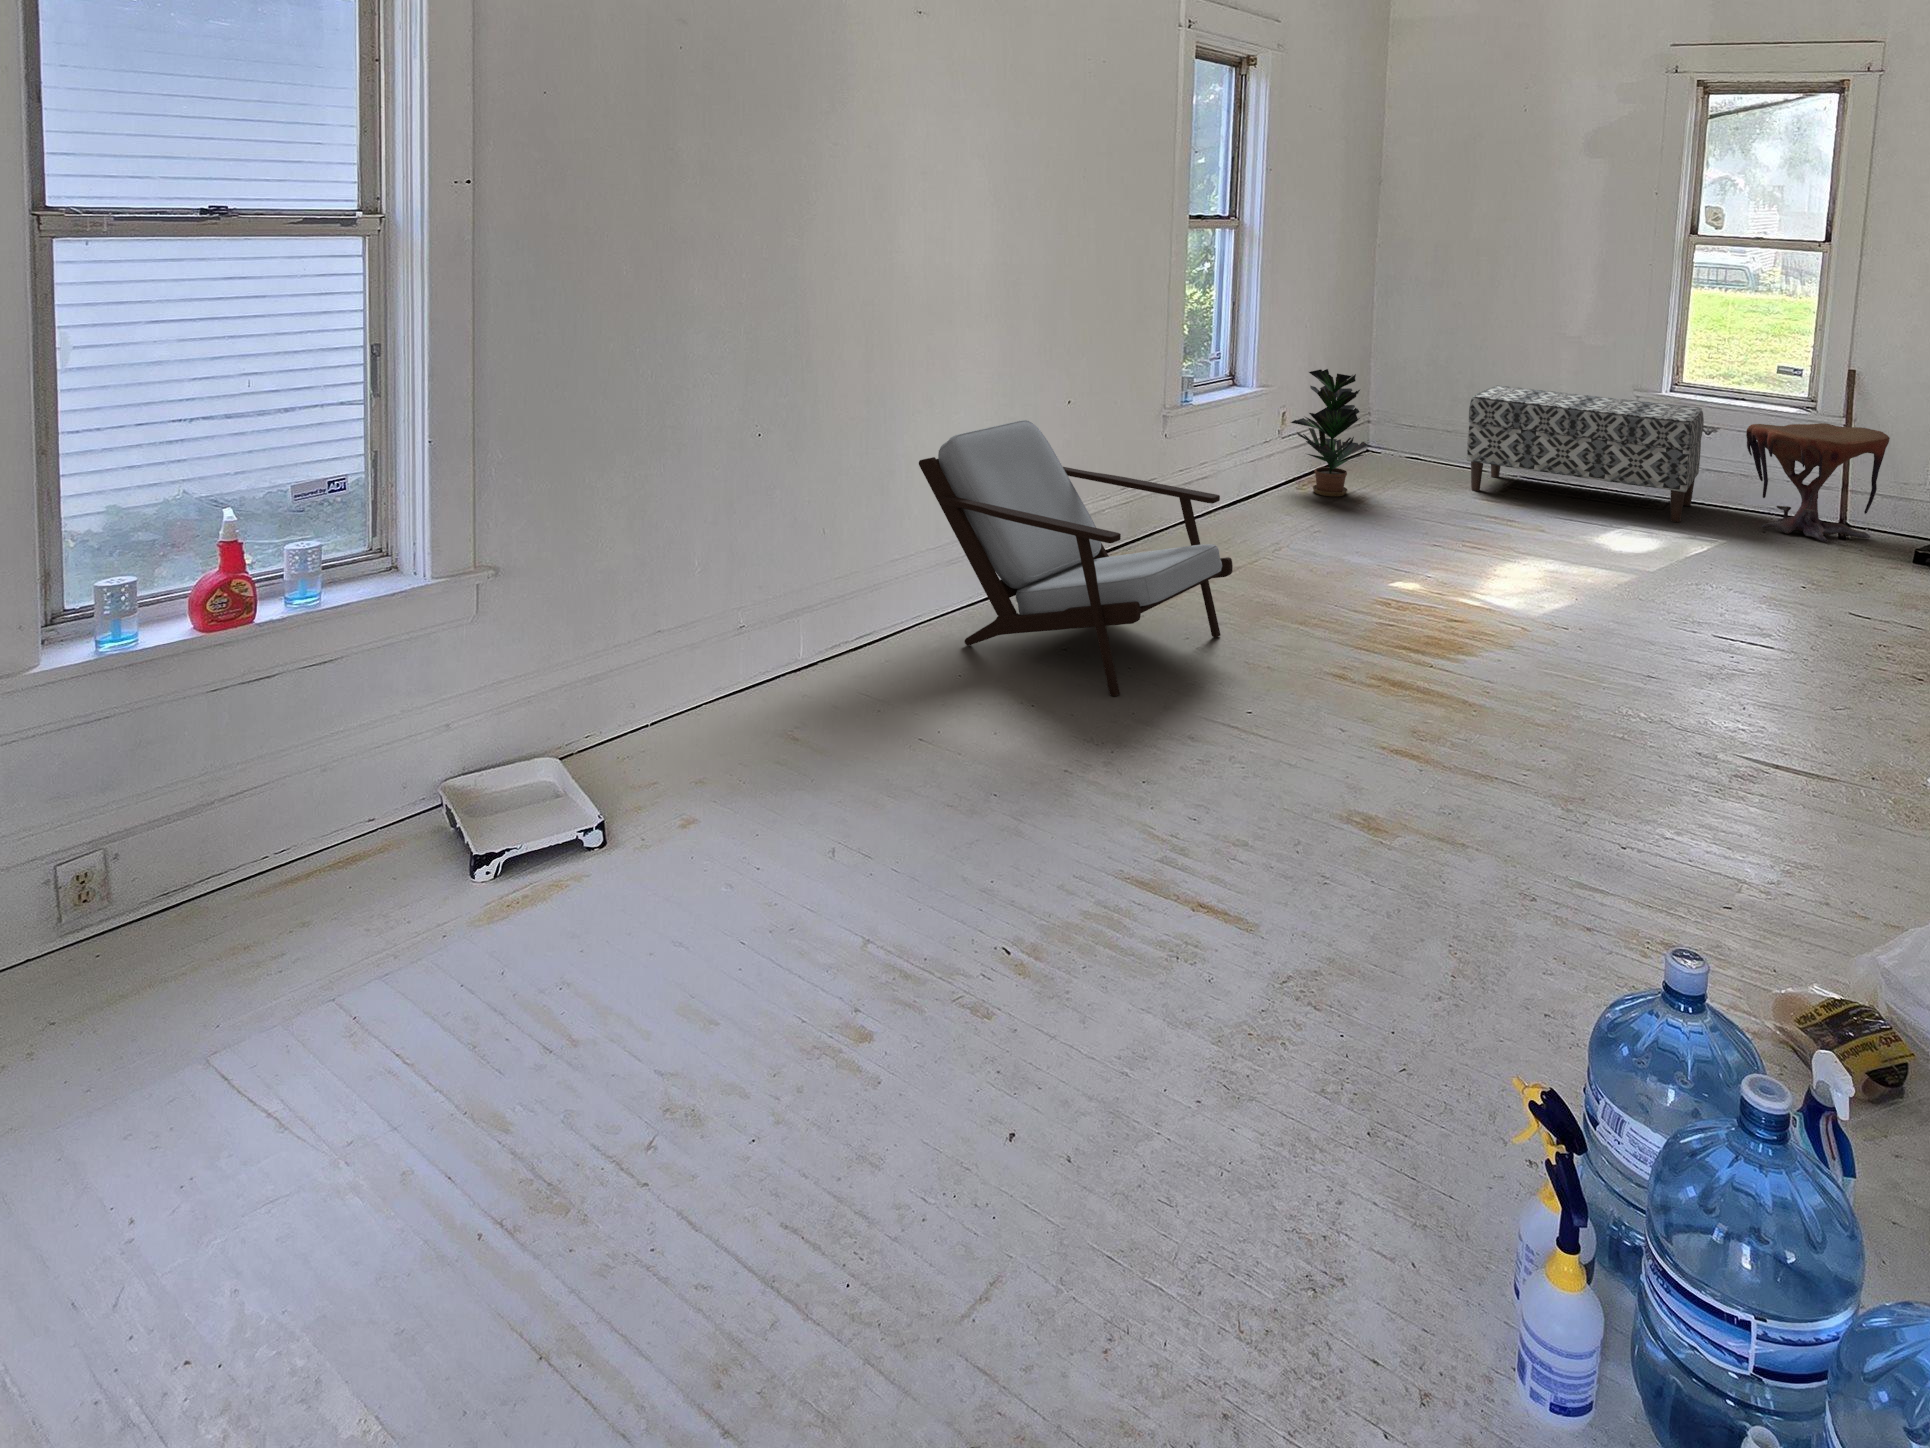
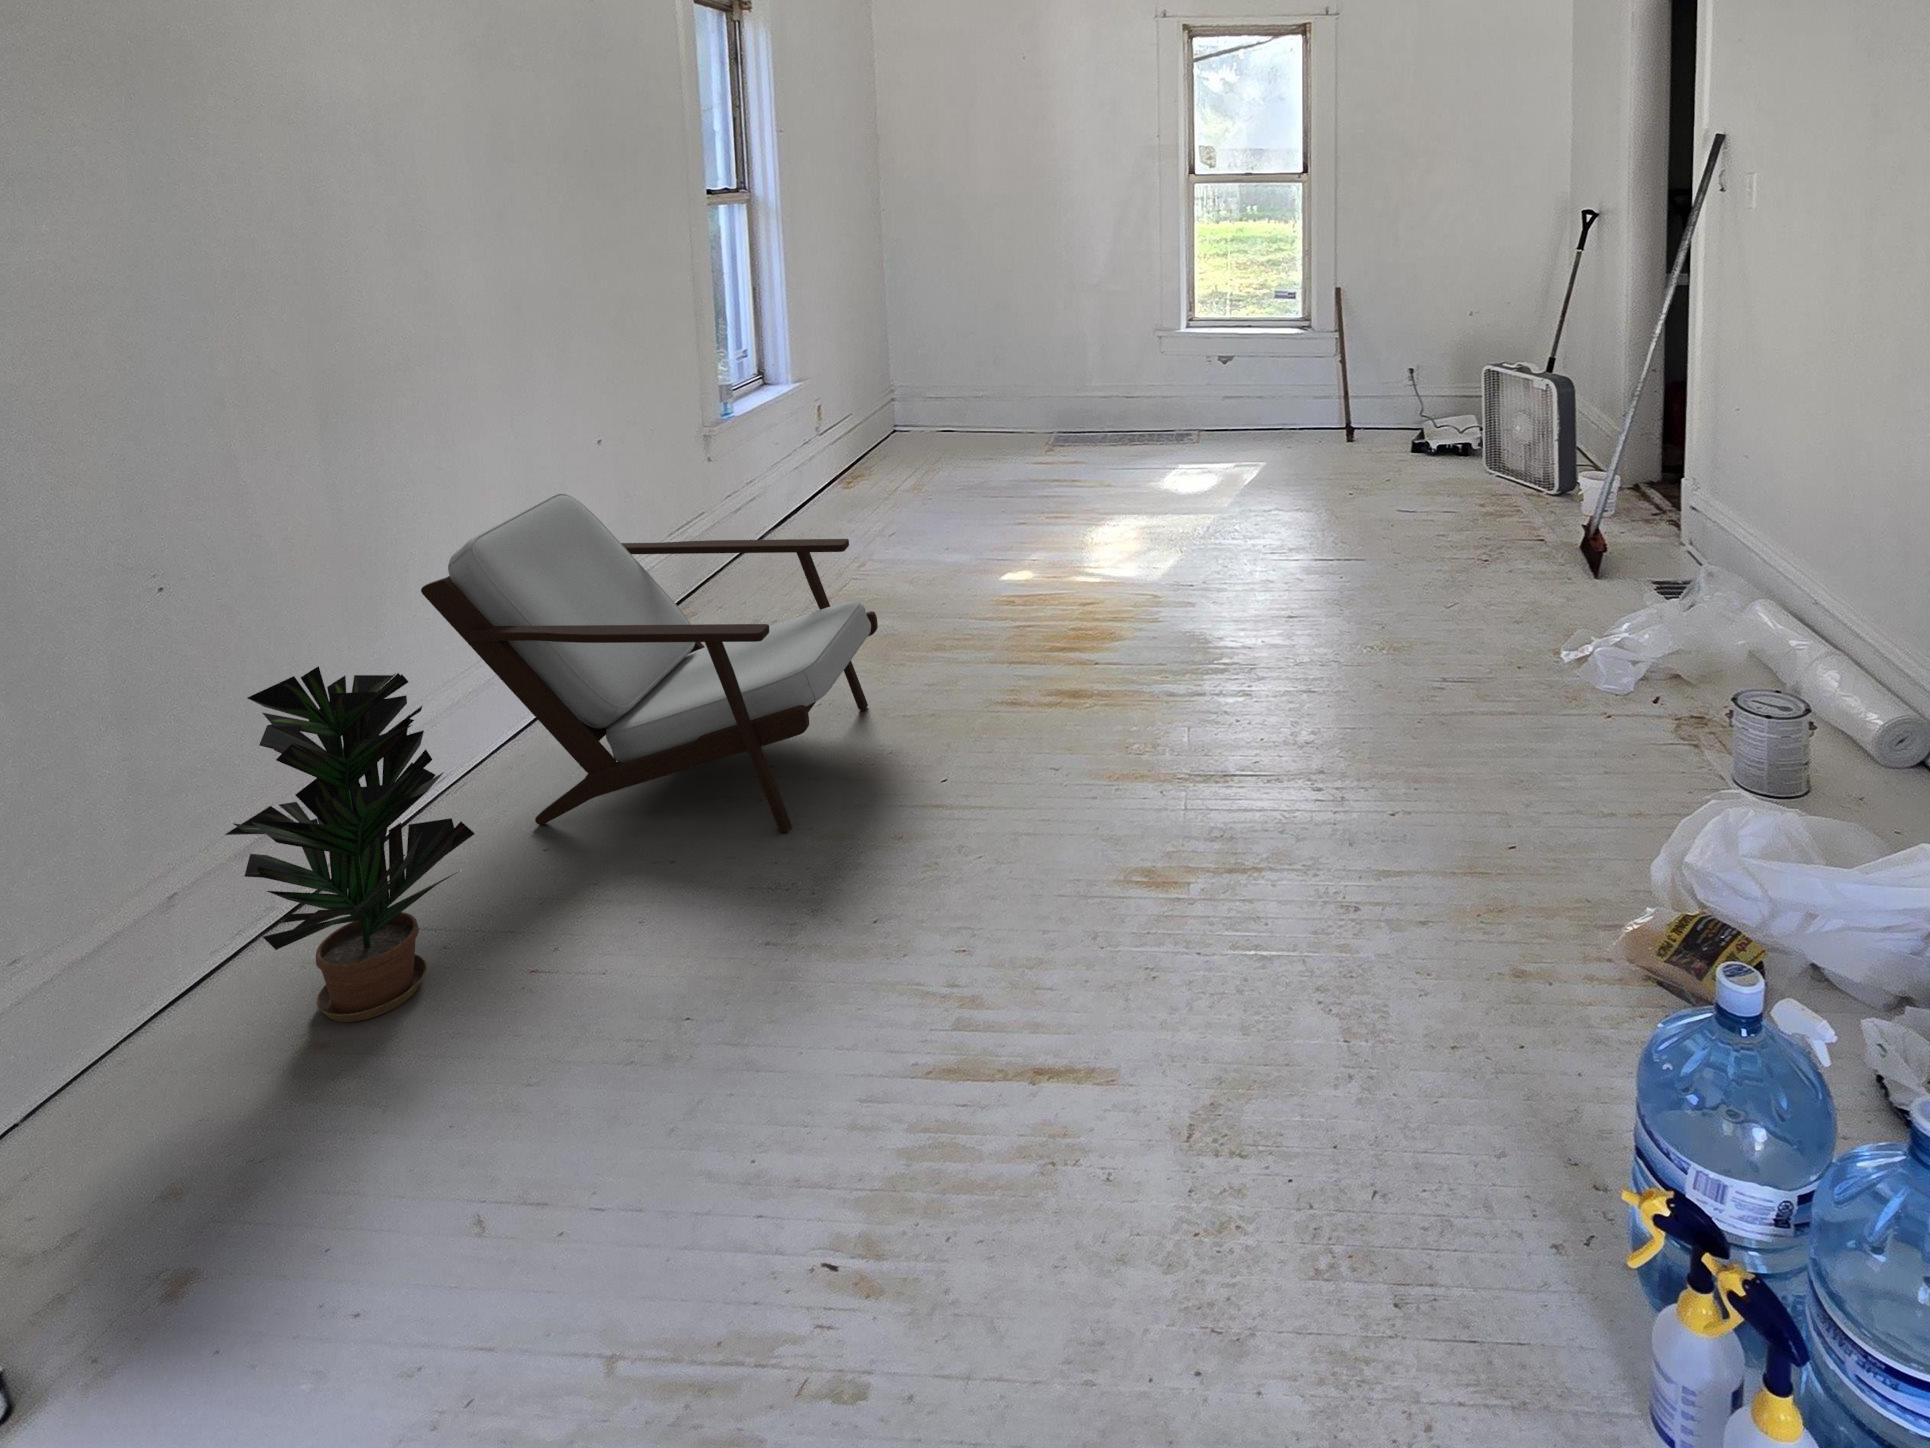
potted plant: present [1291,369,1369,496] -> present [225,666,475,1022]
bench: present [1467,385,1704,522] -> none [1011,340,1225,459]
side table: present [1746,423,1890,542] -> none [1263,339,1379,448]

